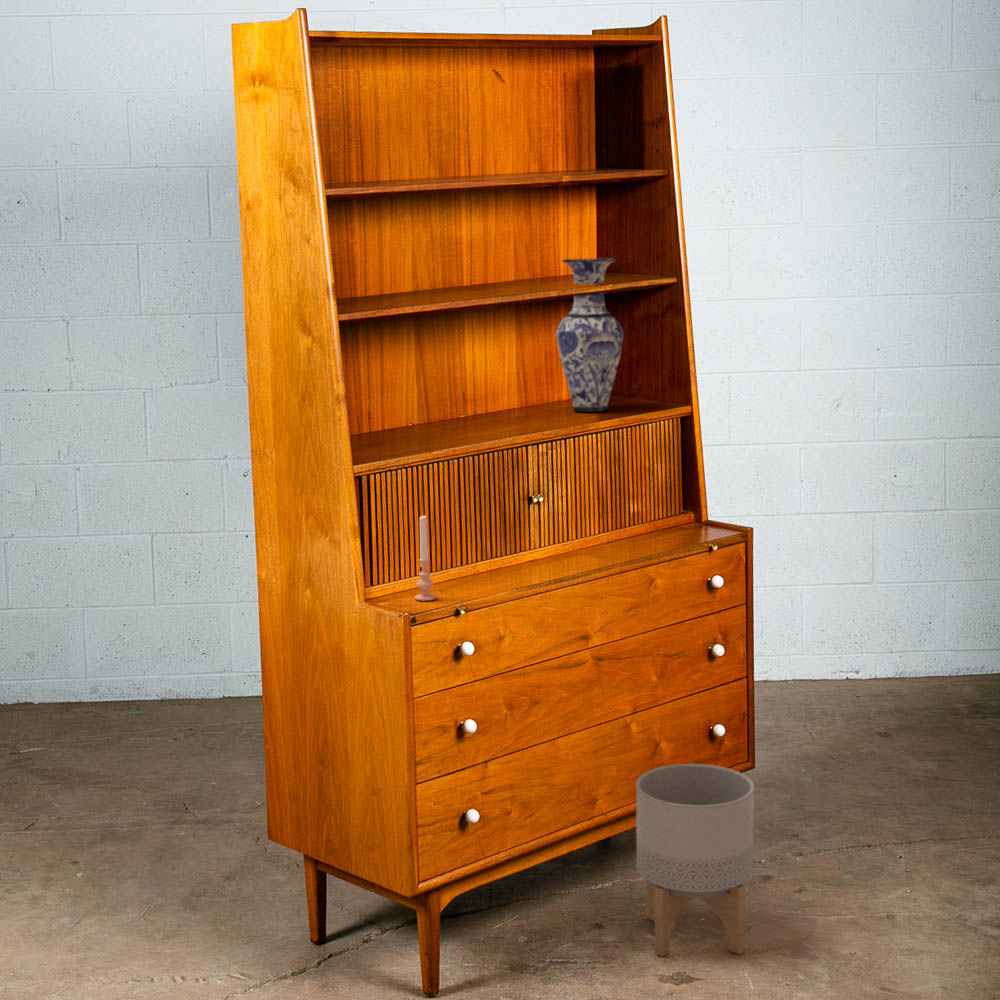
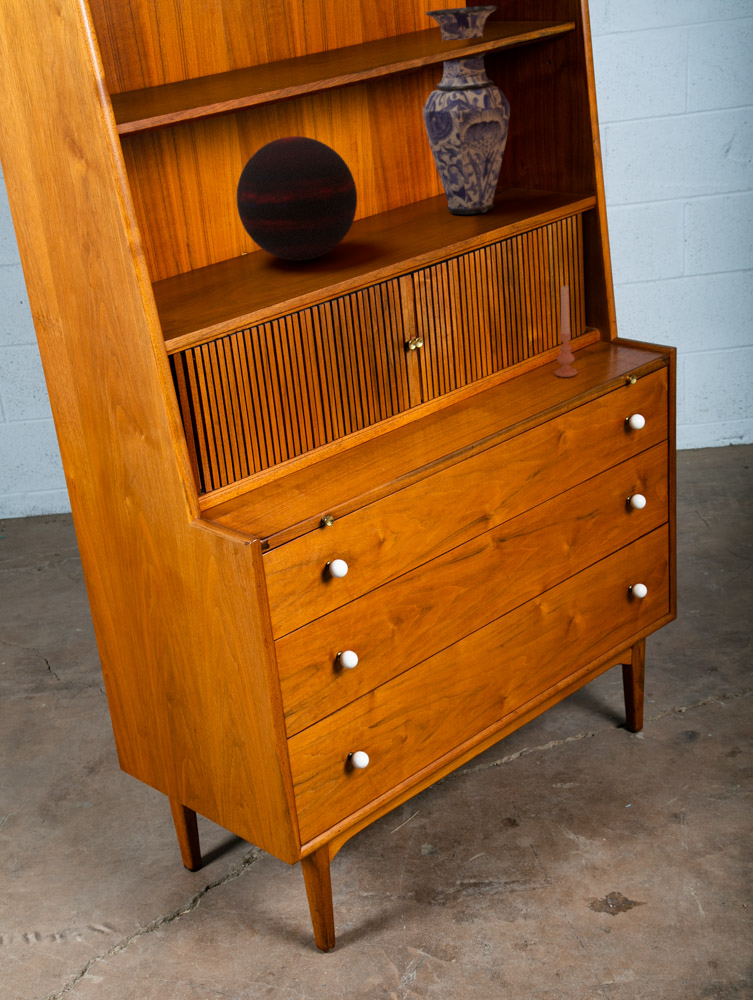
decorative orb: none [409,339,500,431] -> present [236,136,357,261]
candle: present [415,516,436,601] -> present [555,286,577,377]
planter: present [636,764,754,956] -> none [552,640,695,869]

